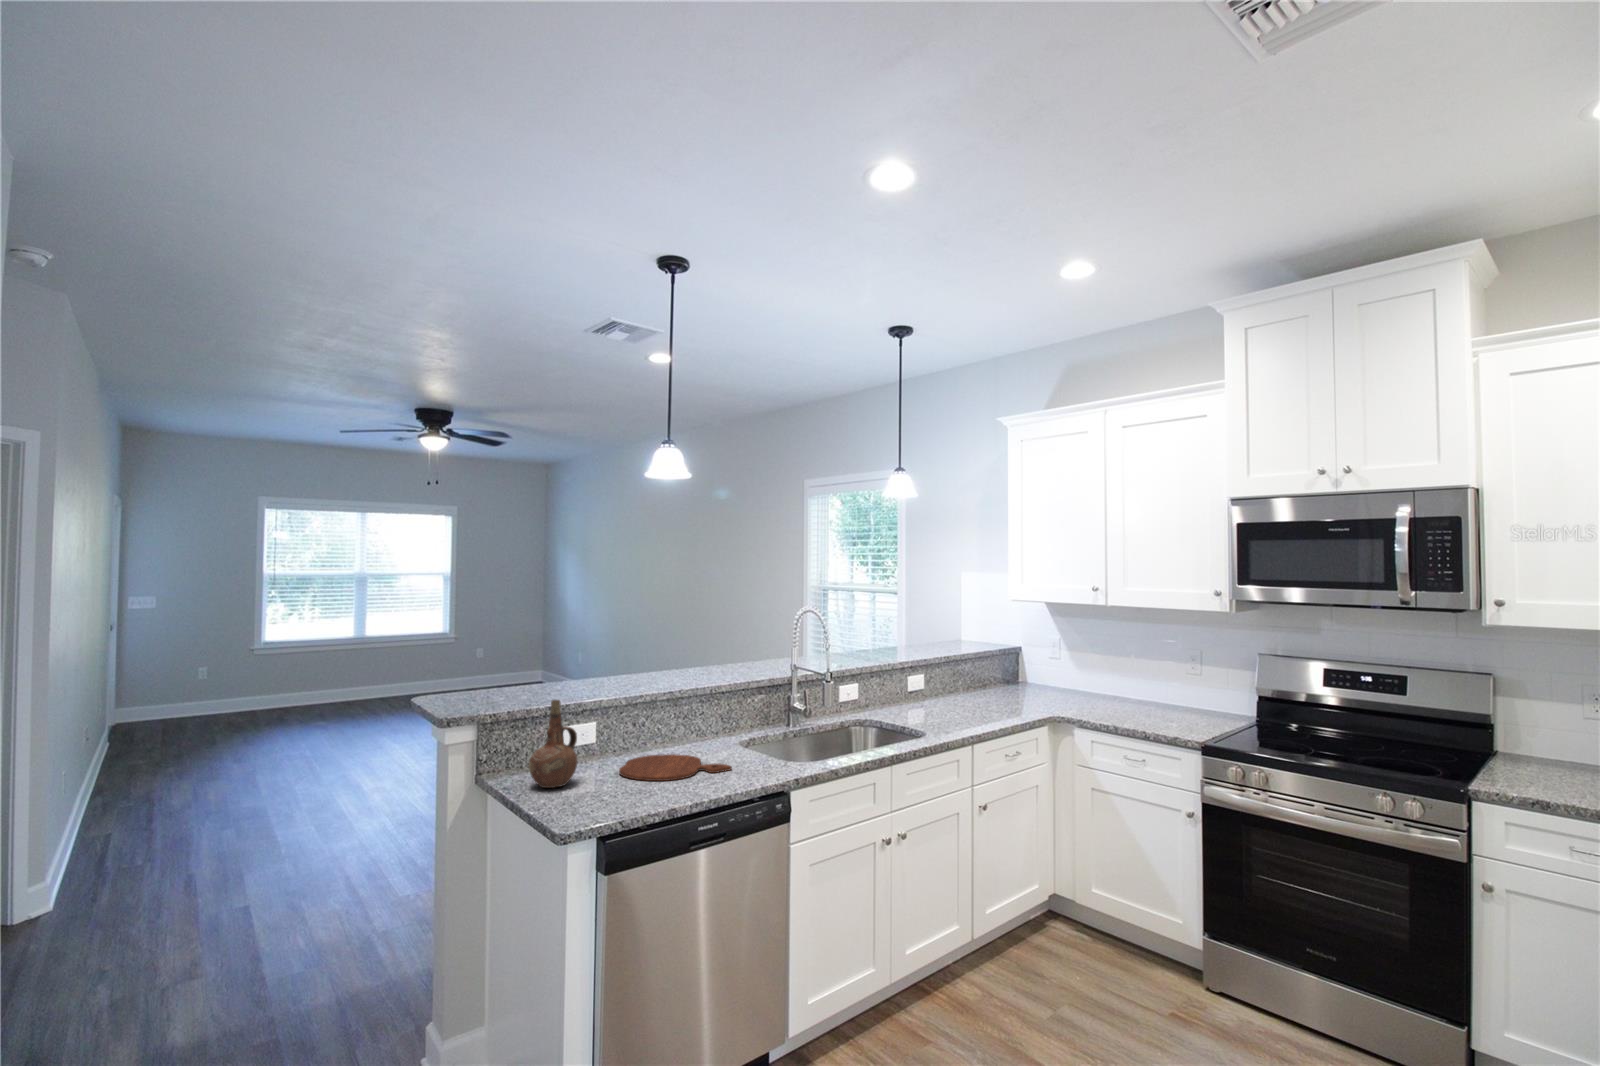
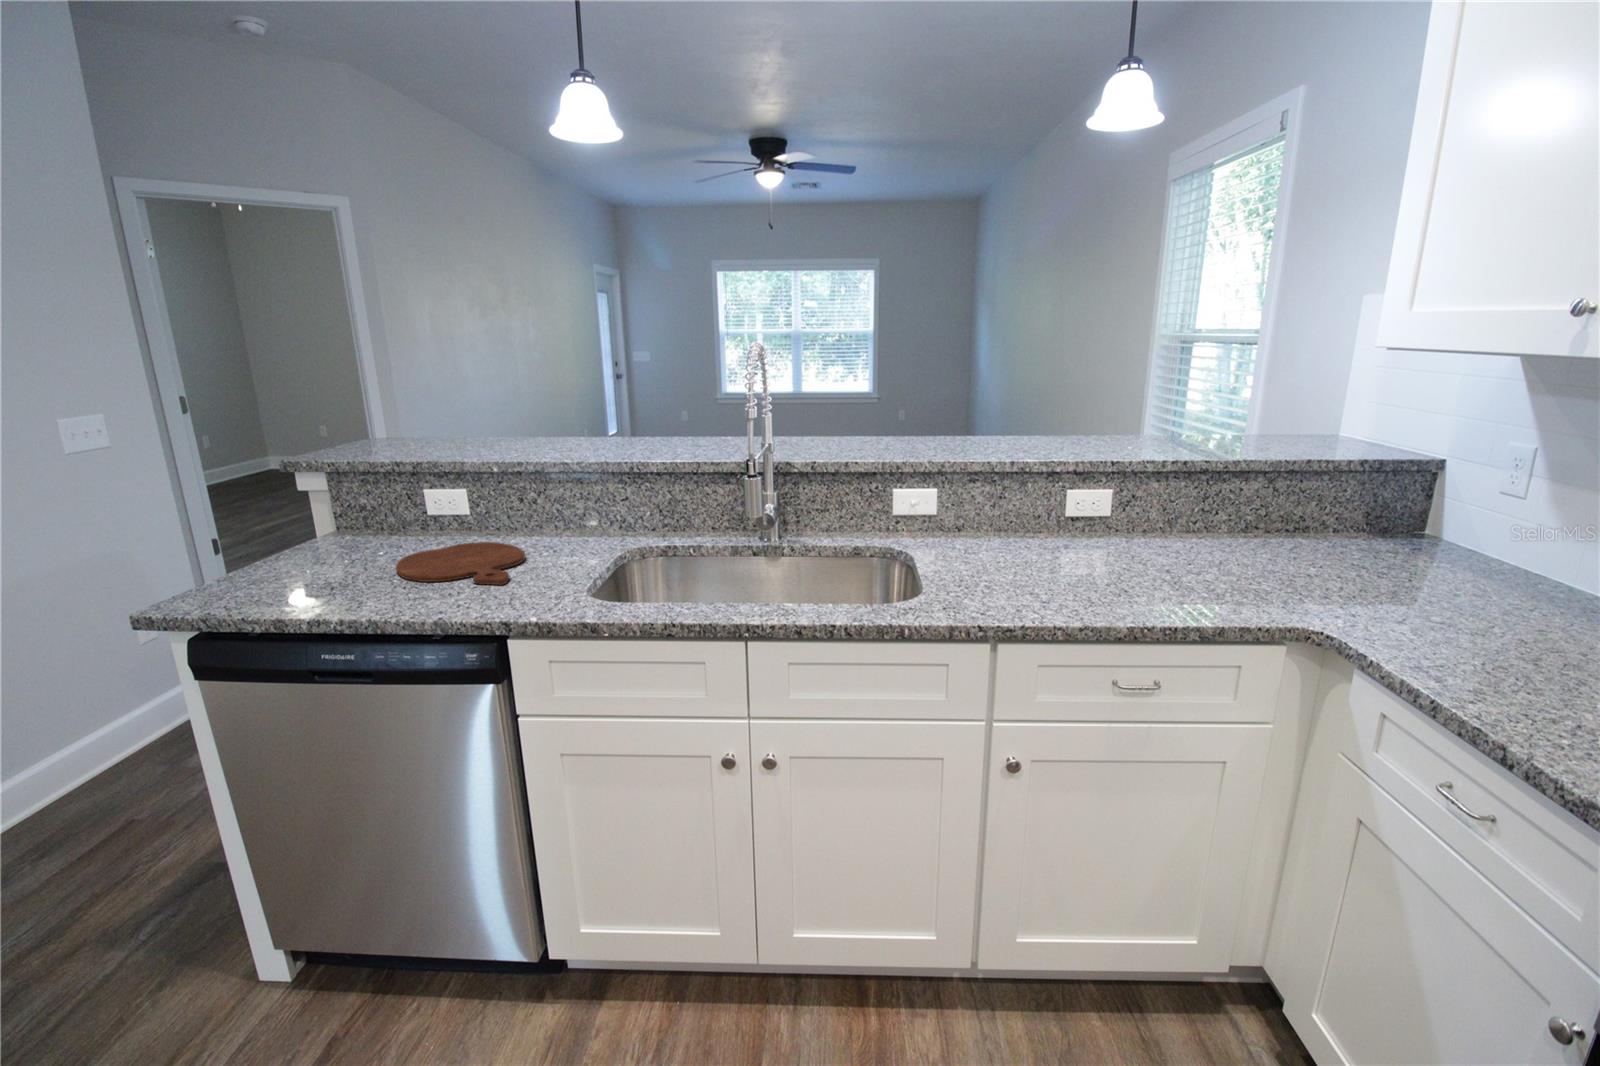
ceramic pitcher: present [529,700,578,788] -> none [297,451,366,559]

